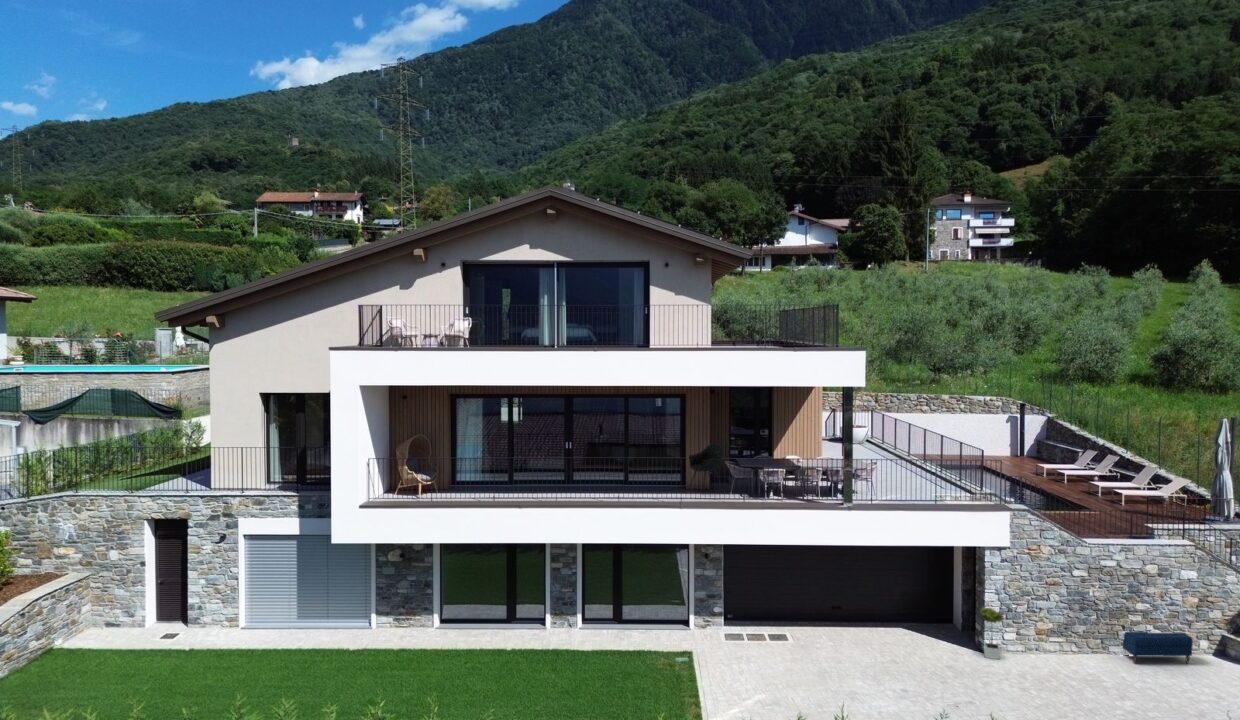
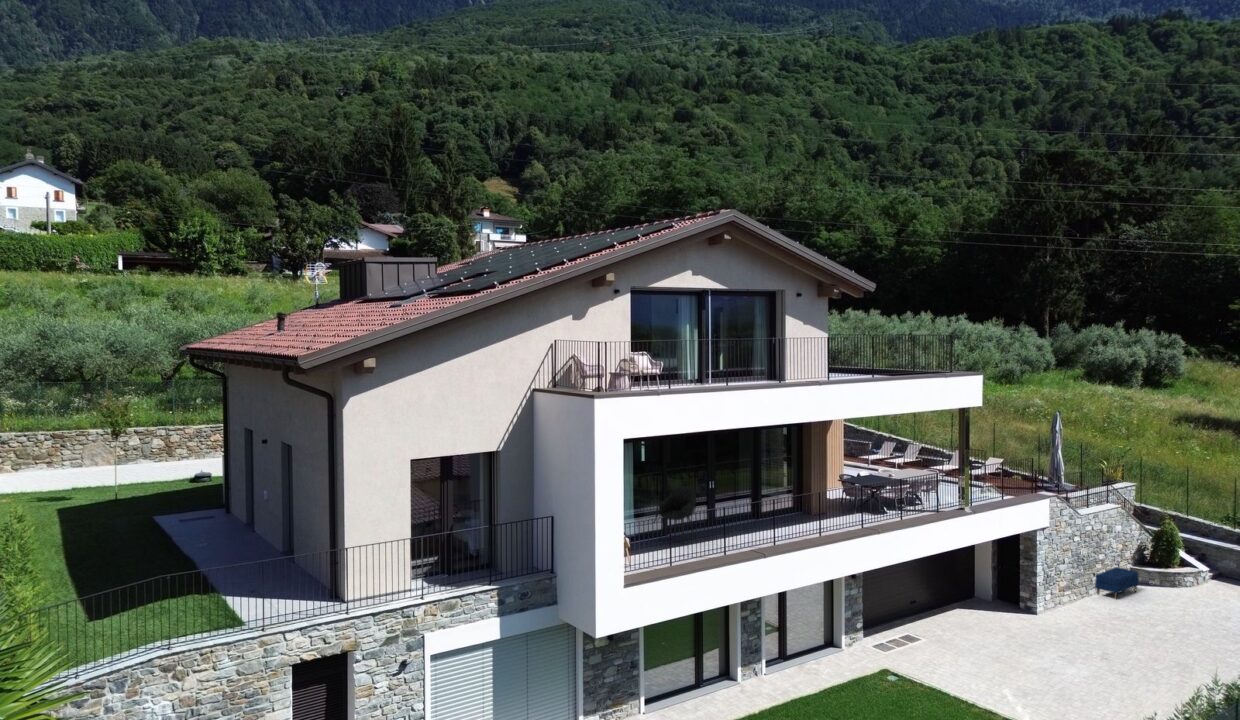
armchair: present [689,443,724,492] -> present [658,487,696,540]
potted tree: present [980,608,1003,659] -> none [1036,577,1056,618]

